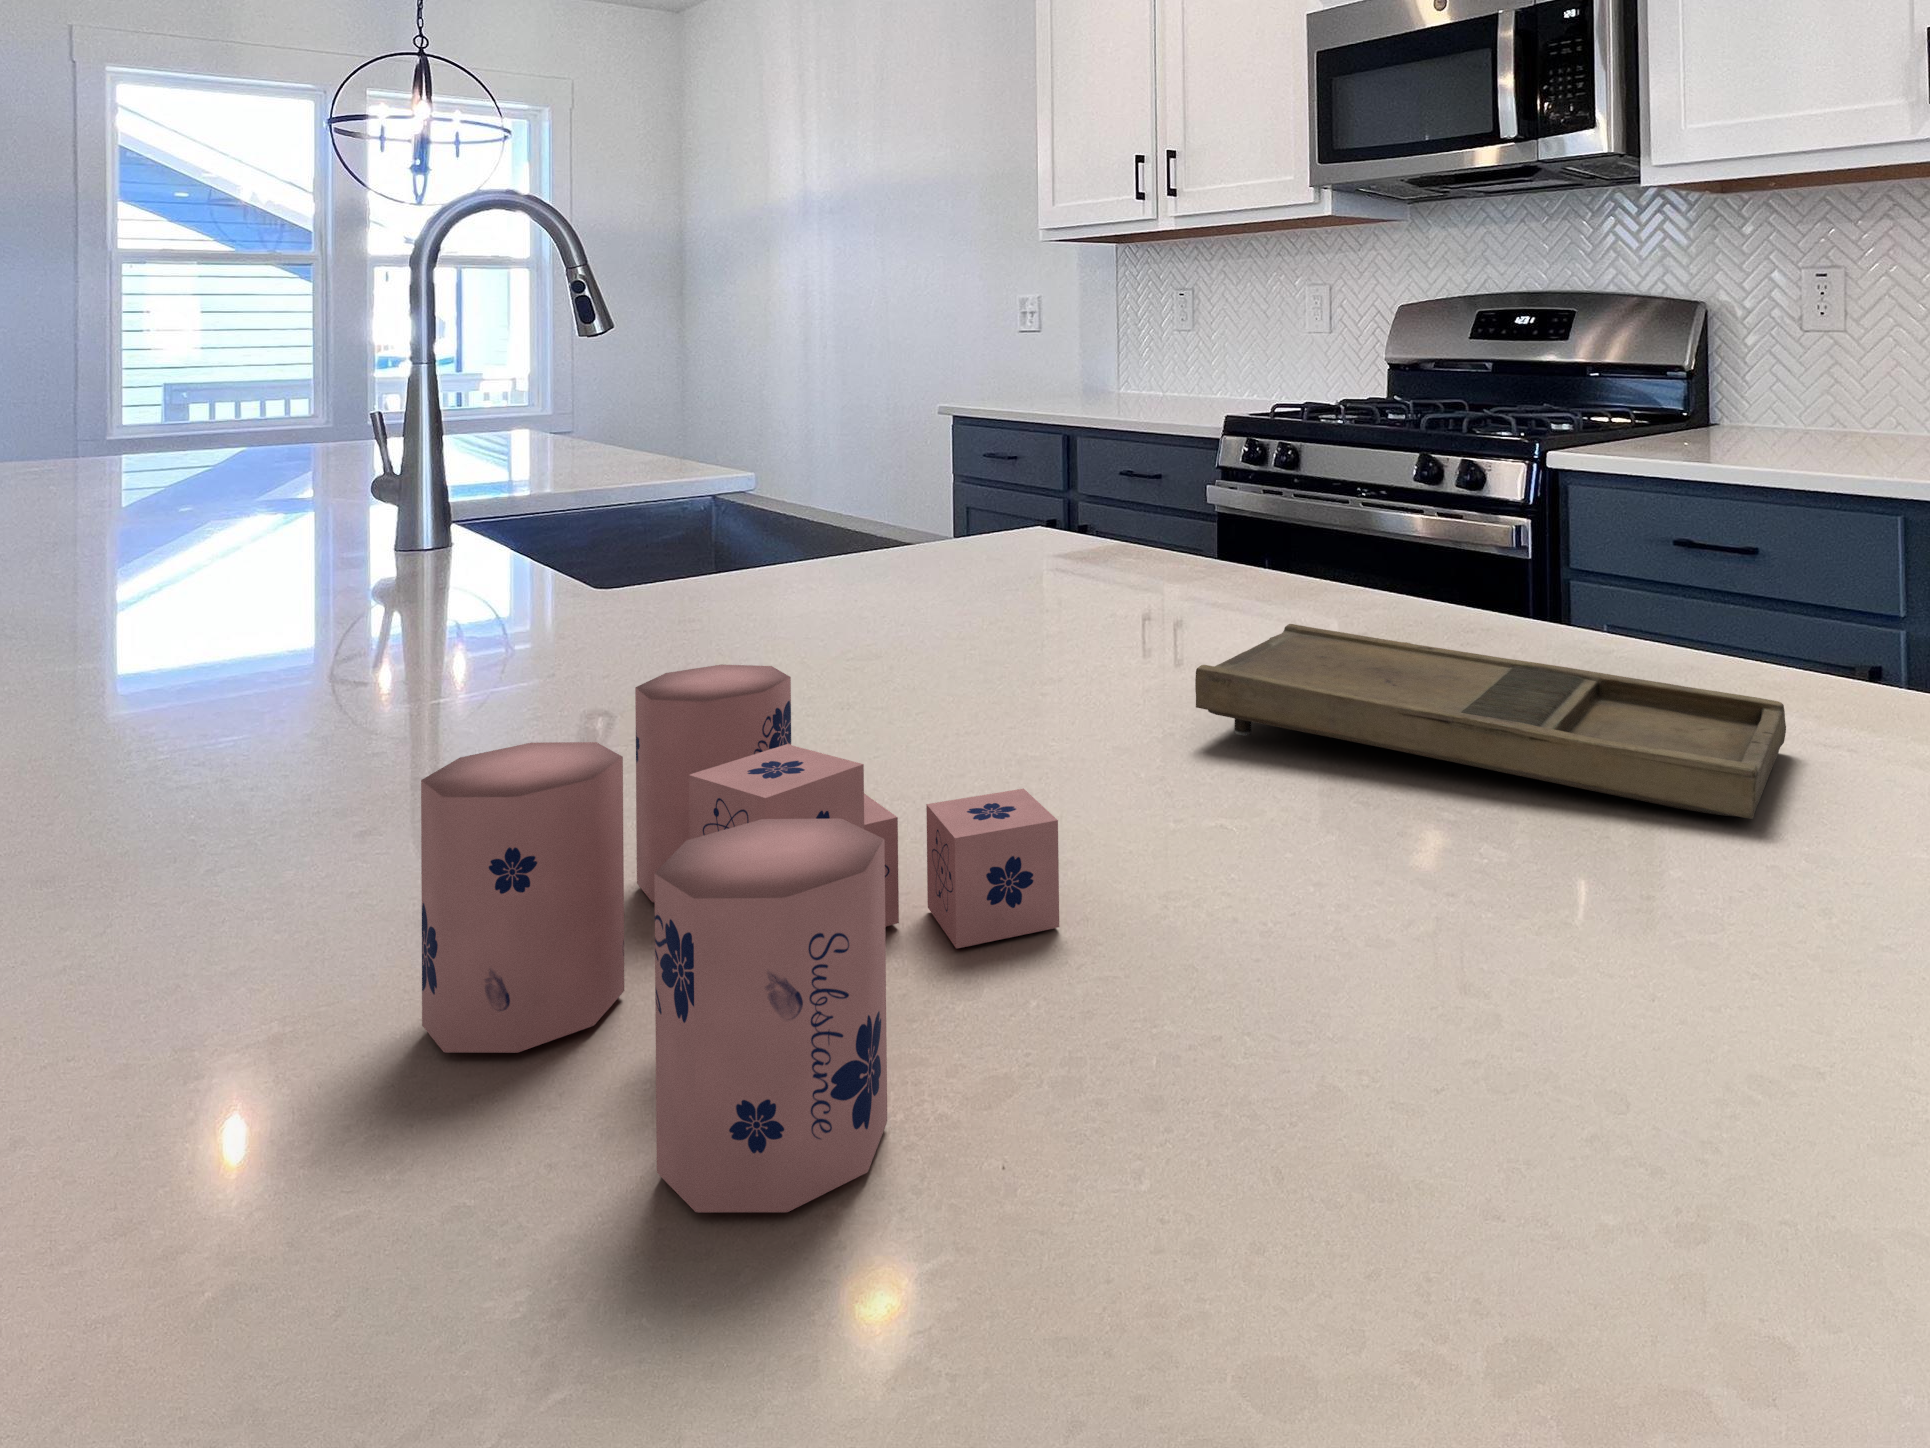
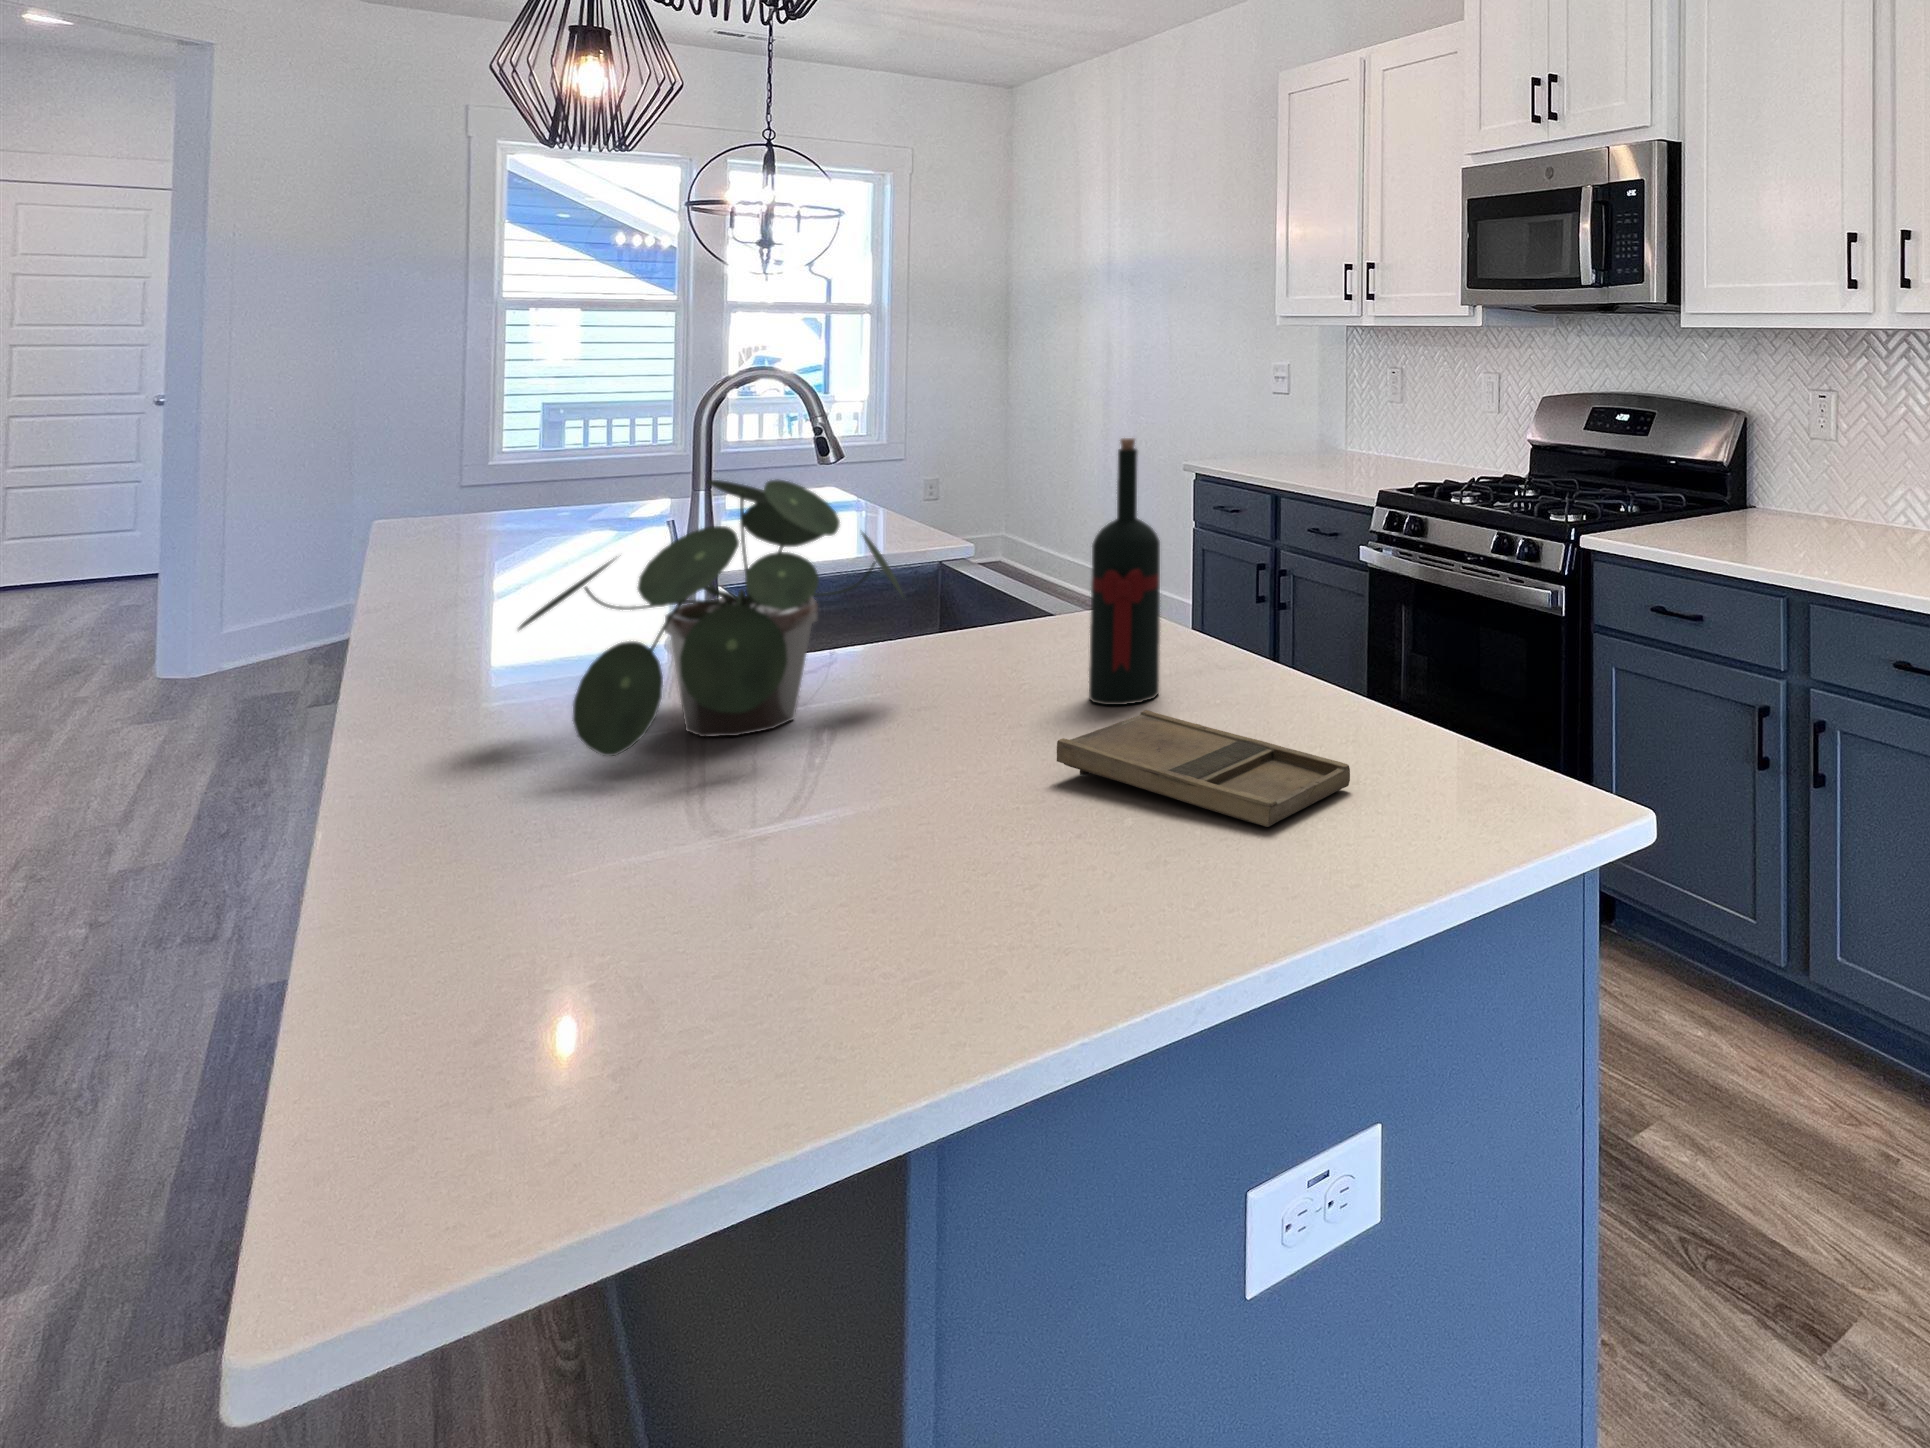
wine bottle: none [1105,197,1216,633] -> present [1089,438,1160,705]
potted plant: none [178,250,808,711] -> present [518,479,903,756]
candle: present [421,665,1059,1212] -> none [596,745,898,970]

